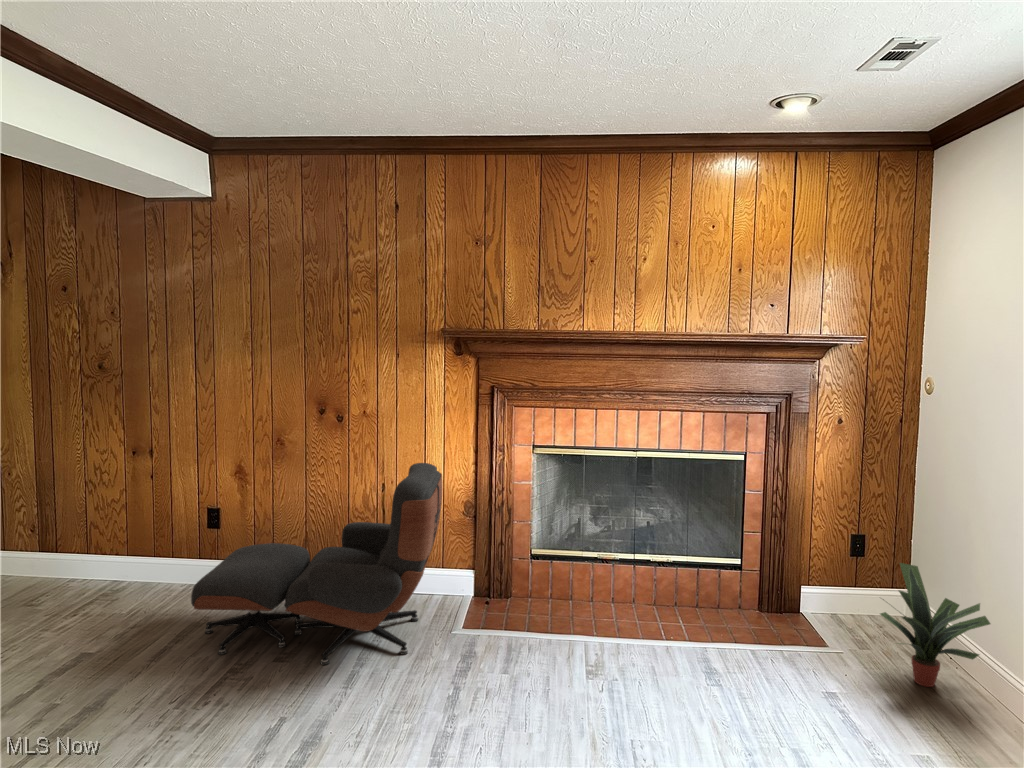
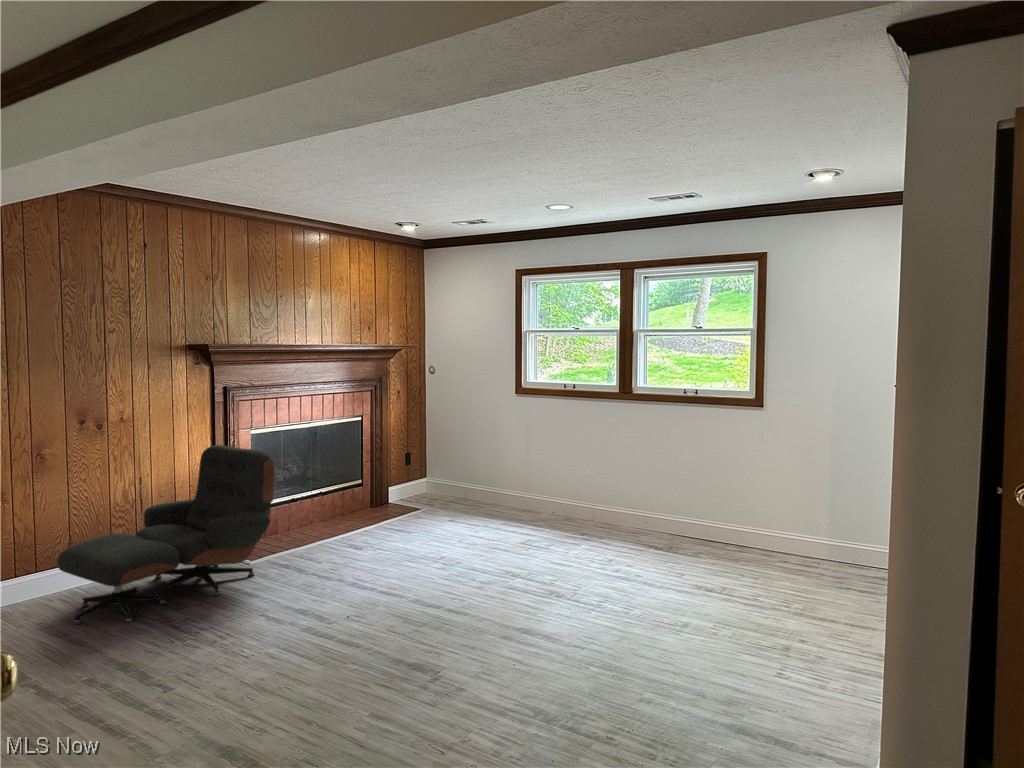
potted plant: present [880,563,990,687] -> none [447,456,493,507]

